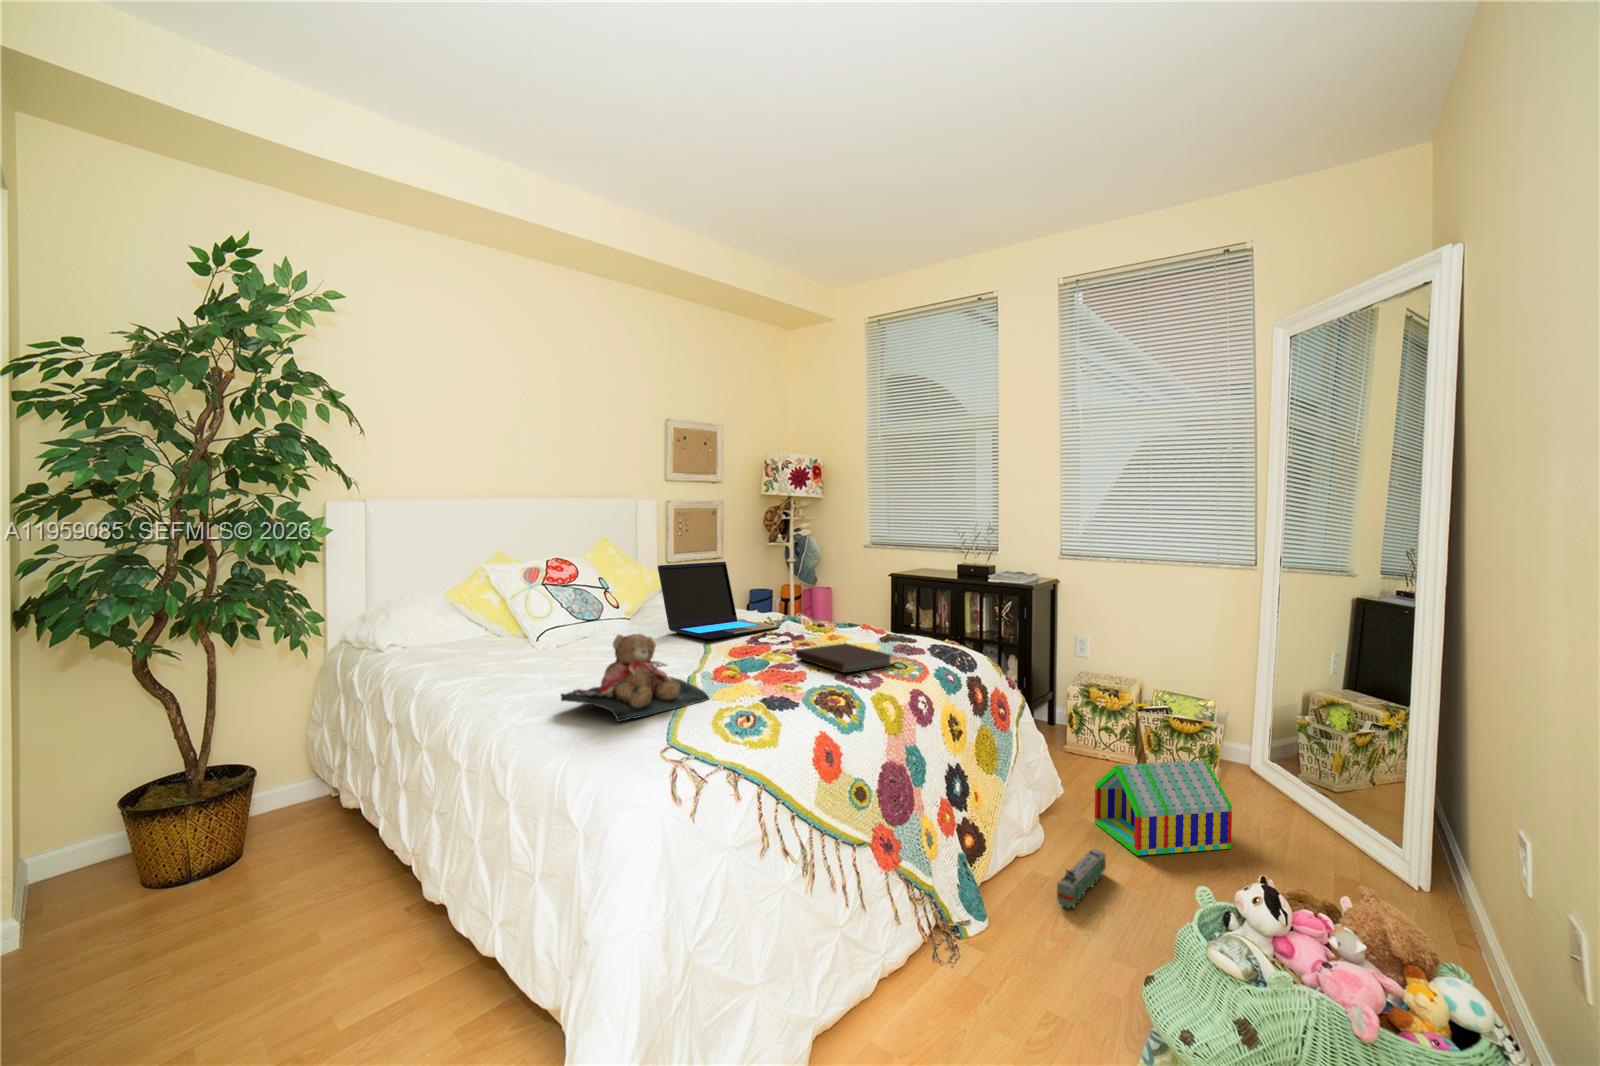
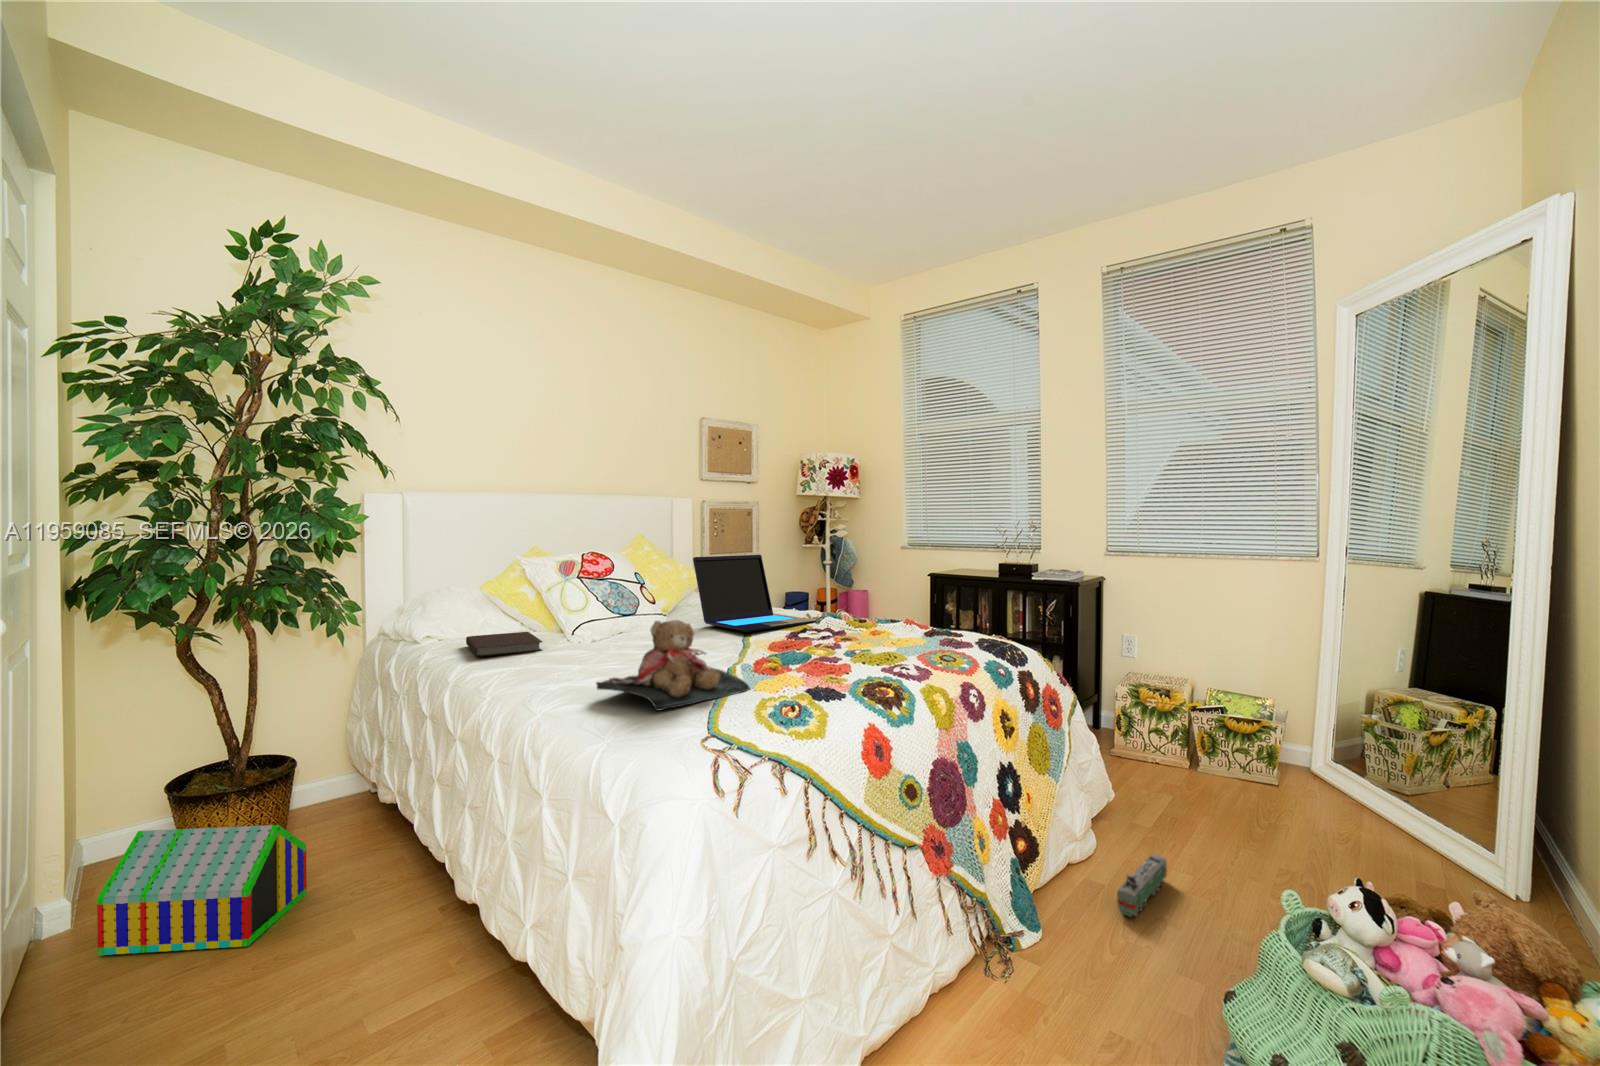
notebook: present [796,643,893,673] -> present [466,632,543,657]
toy house: present [1095,760,1232,856] -> present [97,825,307,956]

